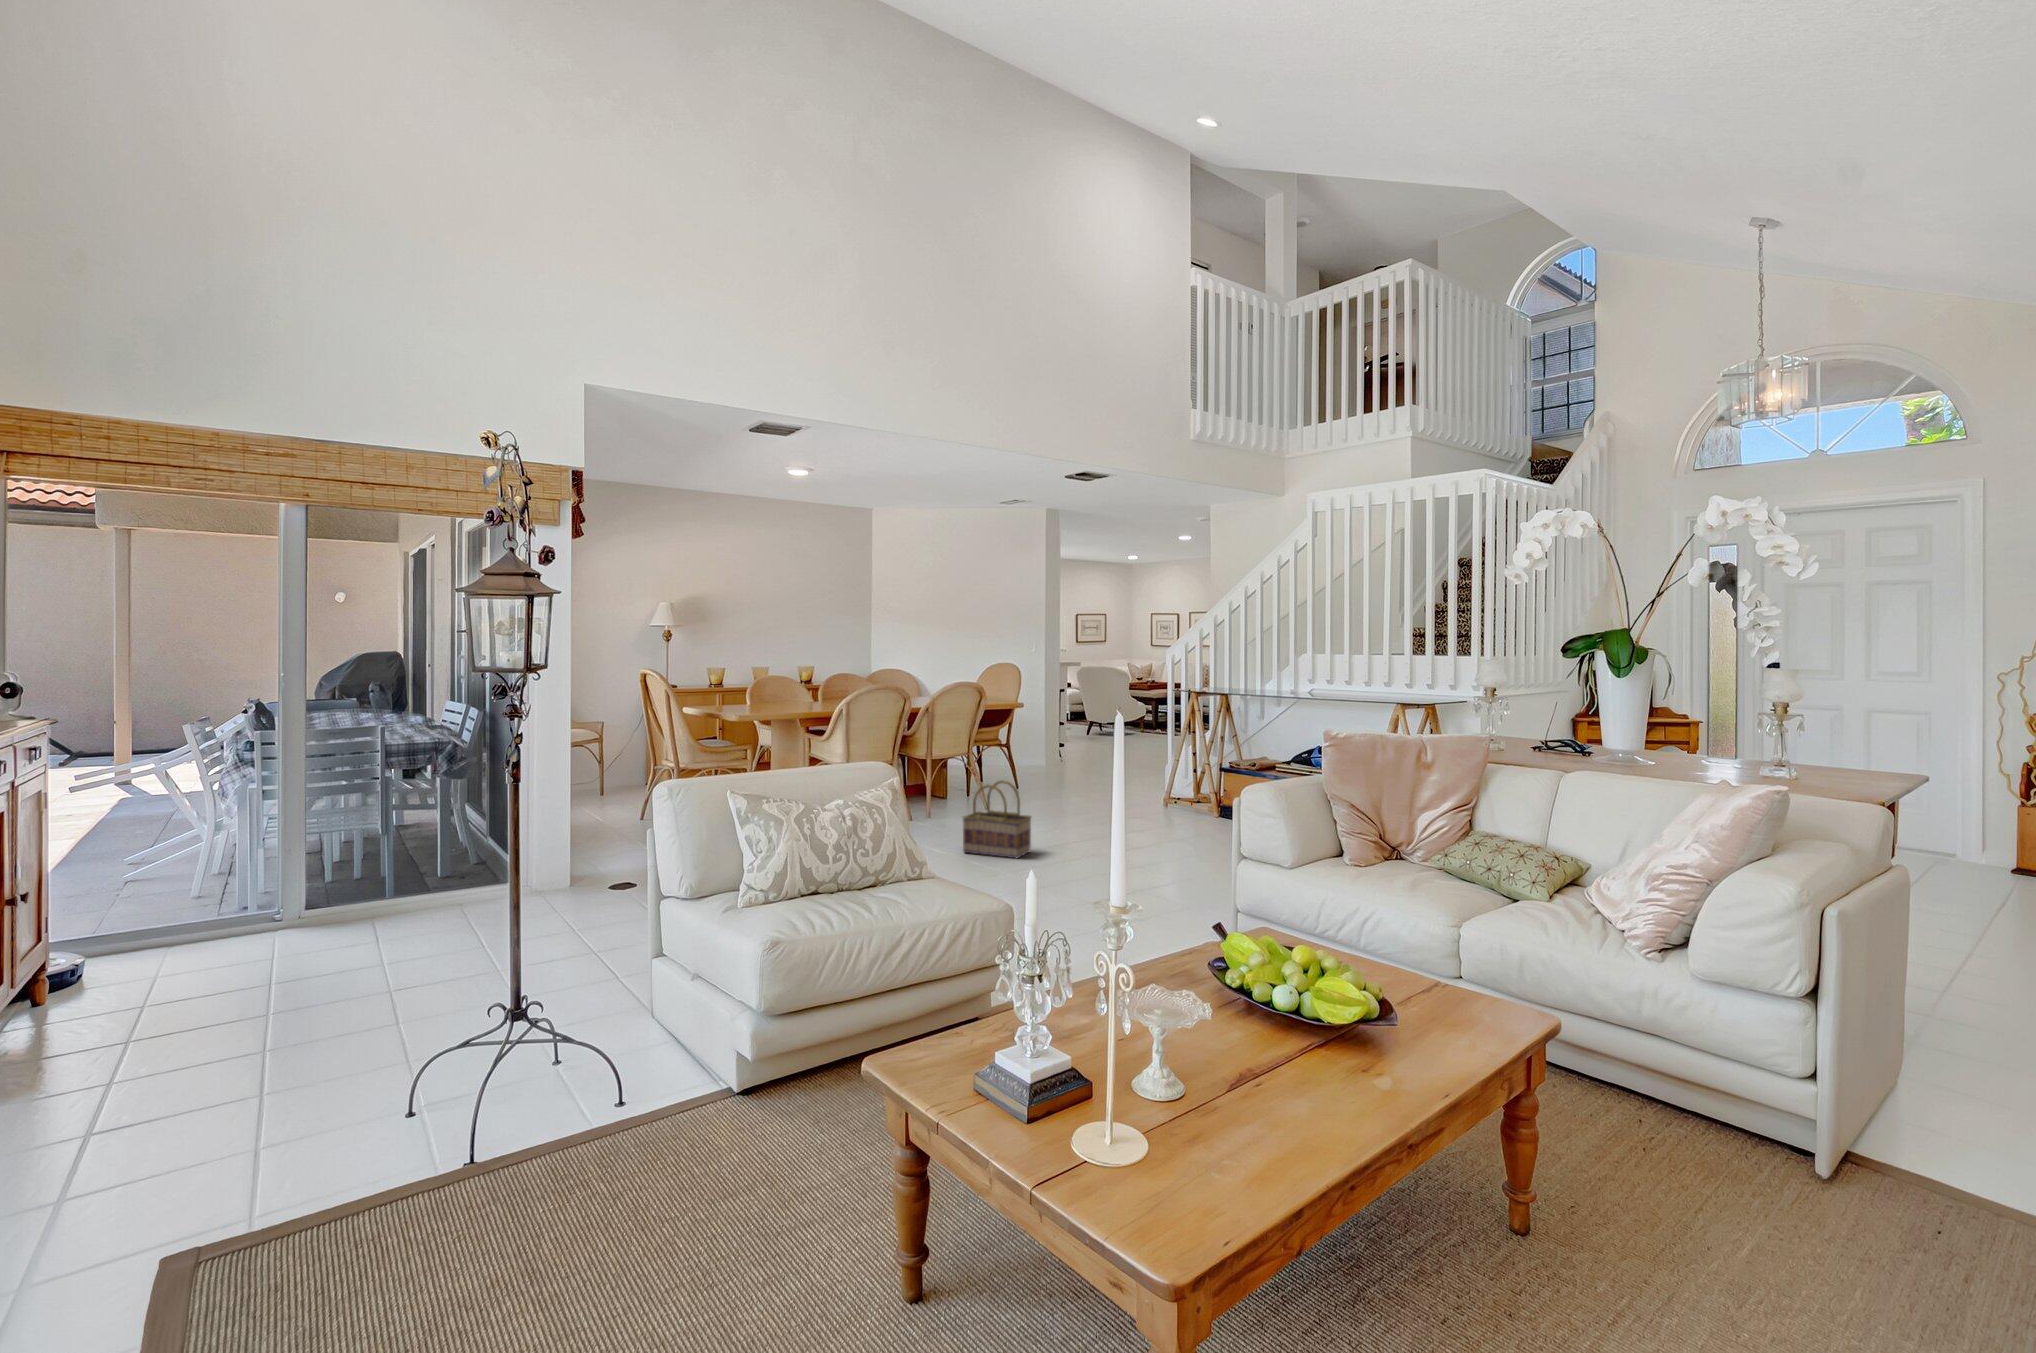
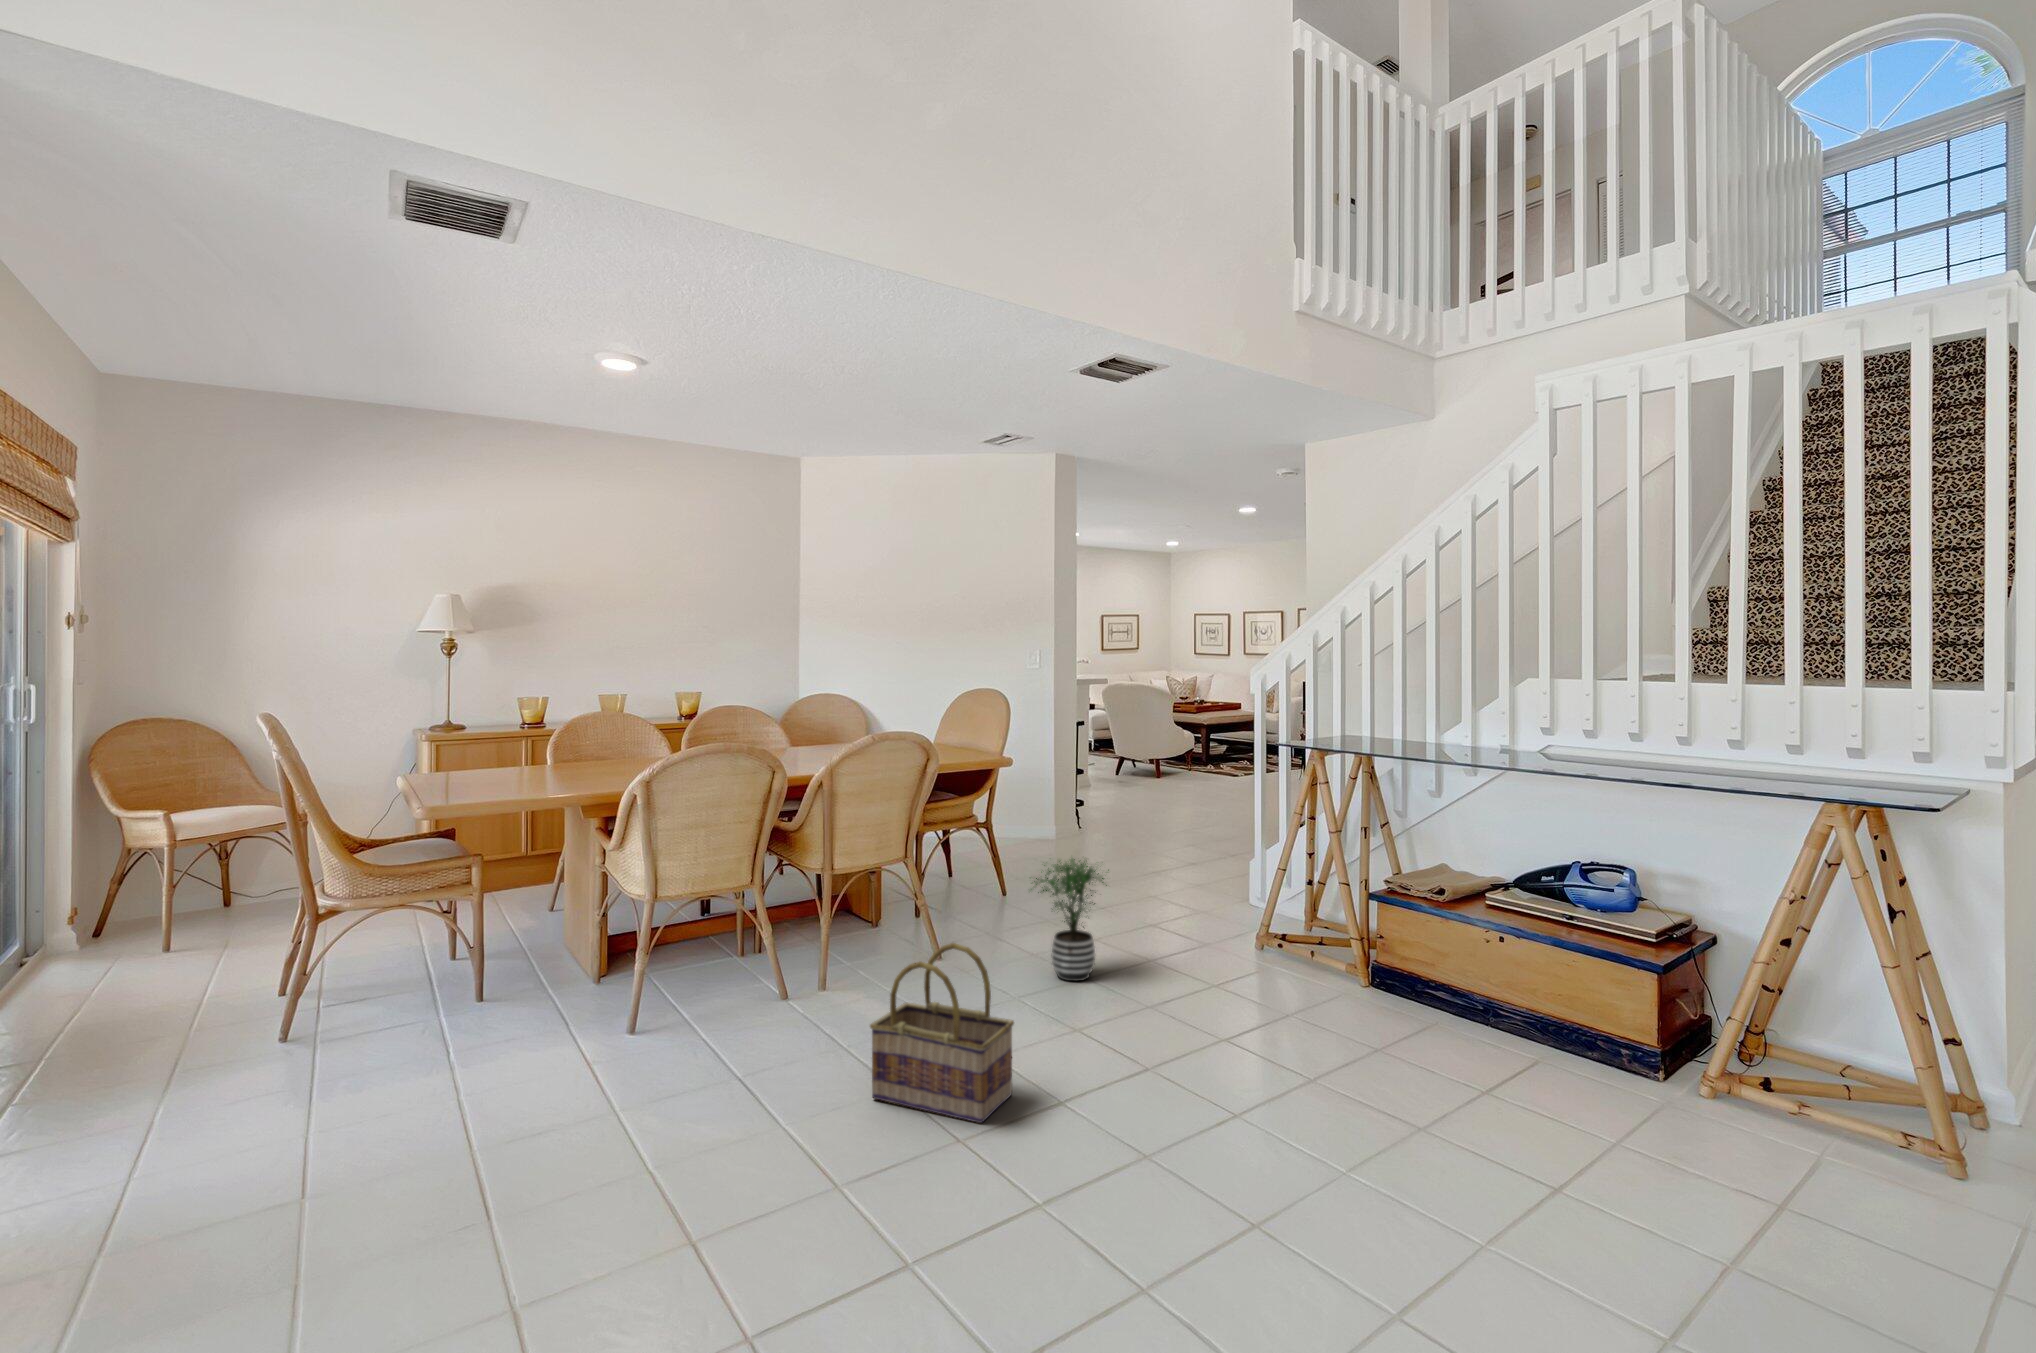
potted plant: none [1034,752,1082,821] -> present [1031,859,1109,981]

